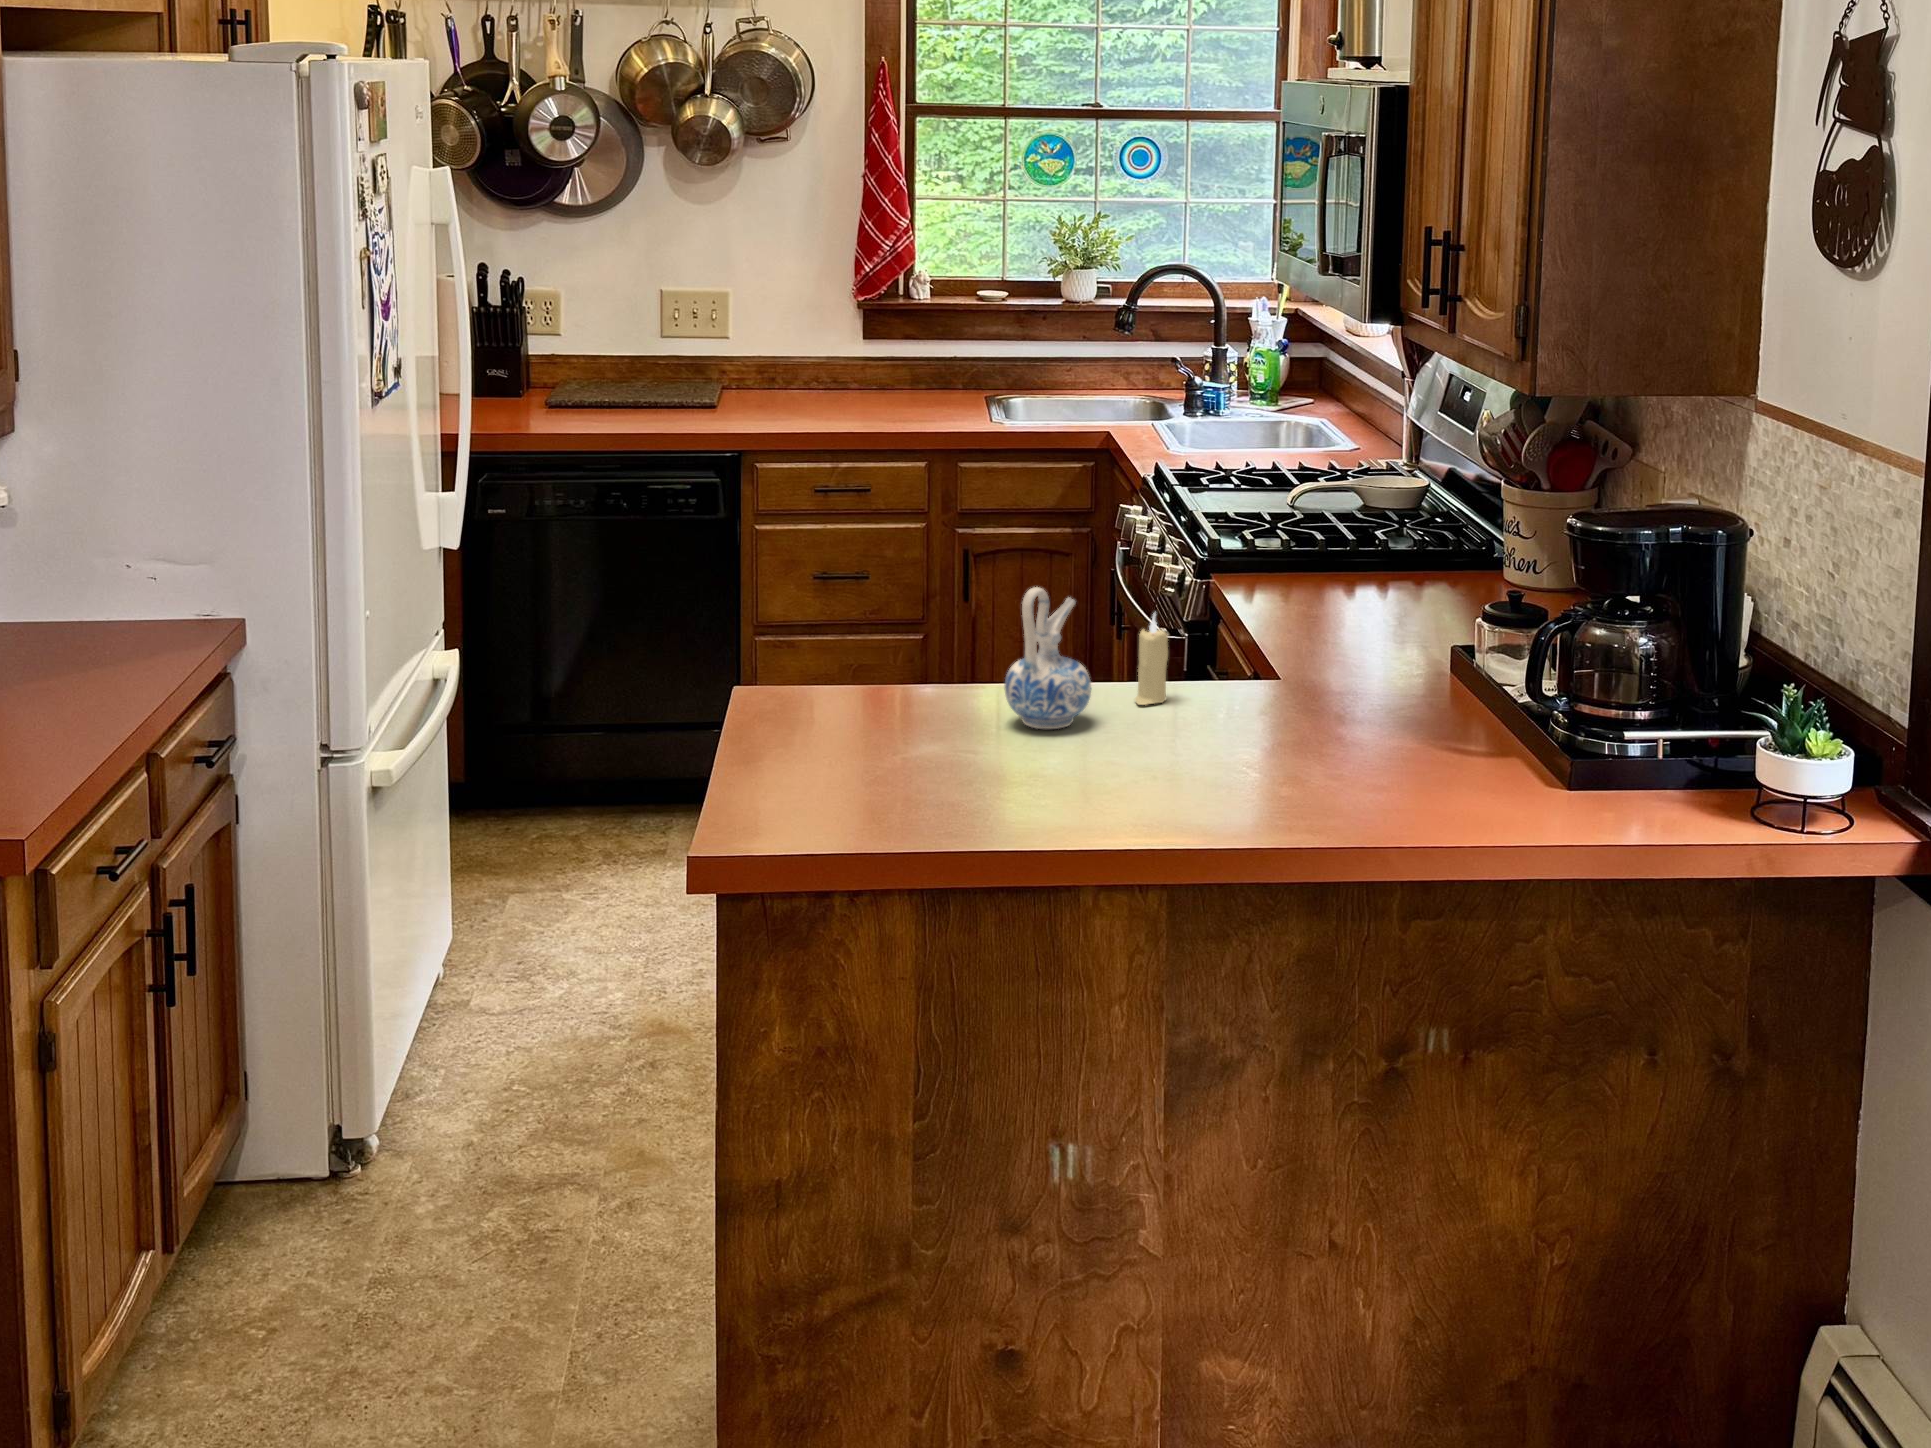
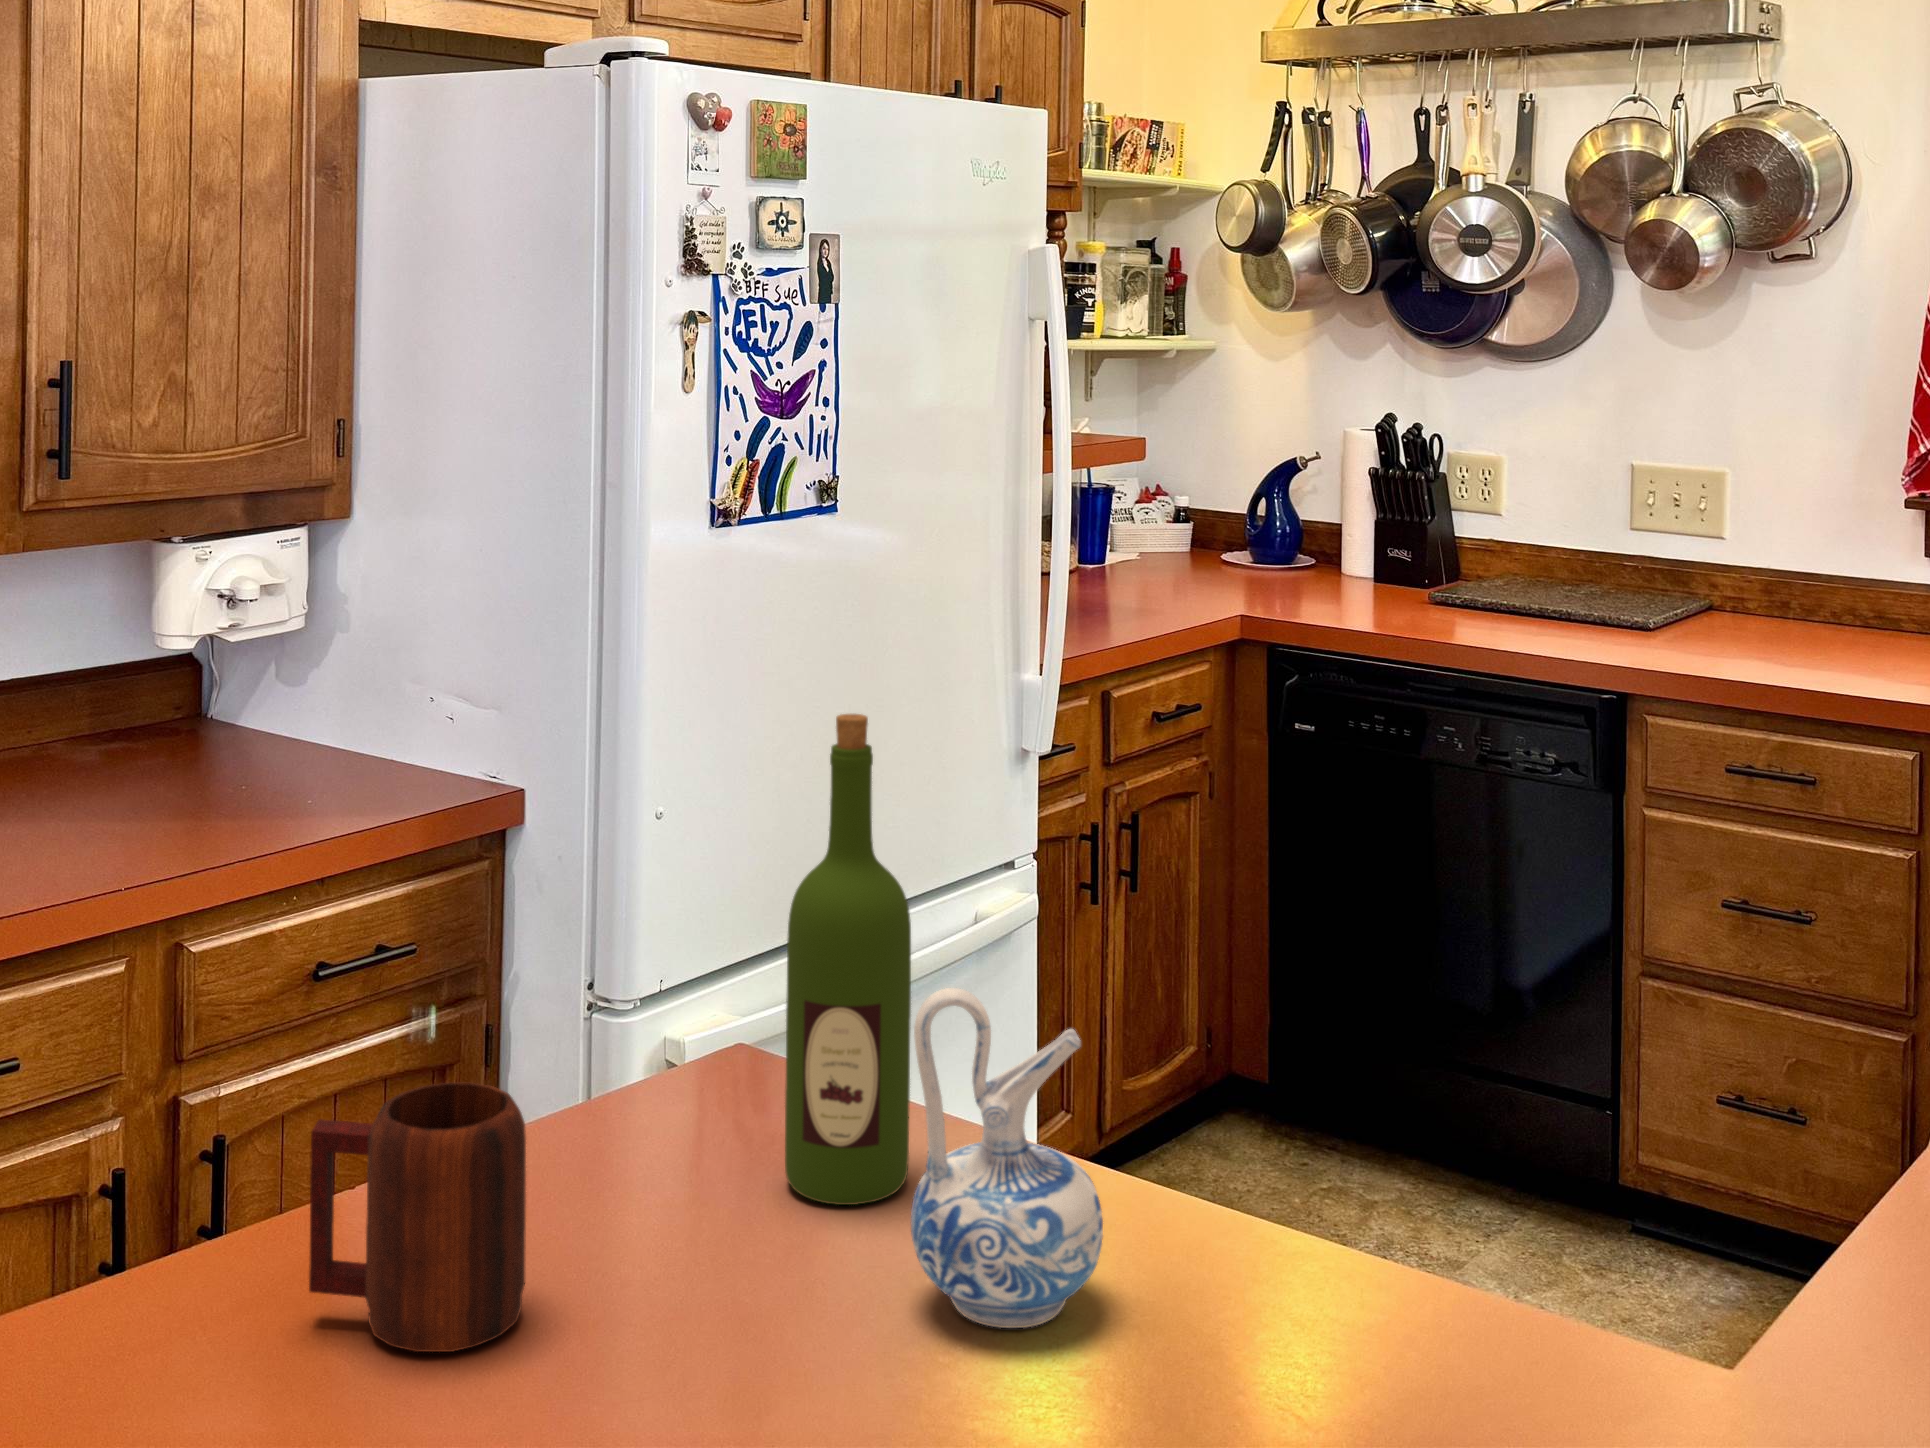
wine bottle: none [868,480,932,720] -> present [785,714,911,1205]
candle: present [1135,613,1168,705] -> none [1250,1112,1341,1340]
mug: none [803,675,900,794] -> present [309,1083,526,1352]

